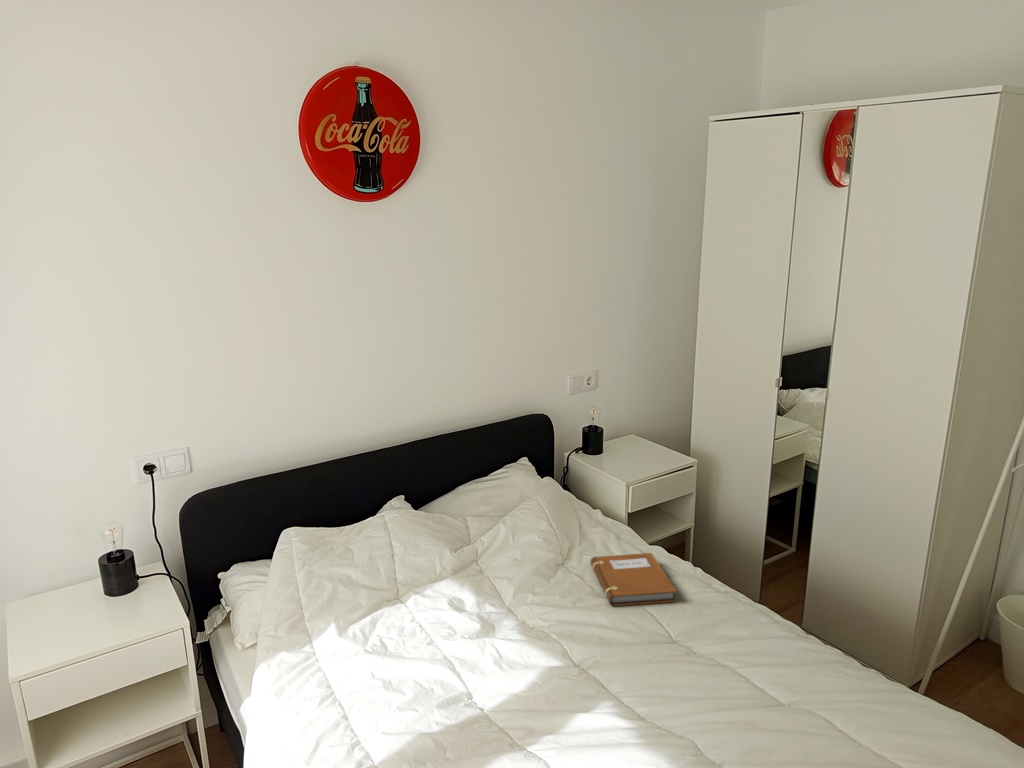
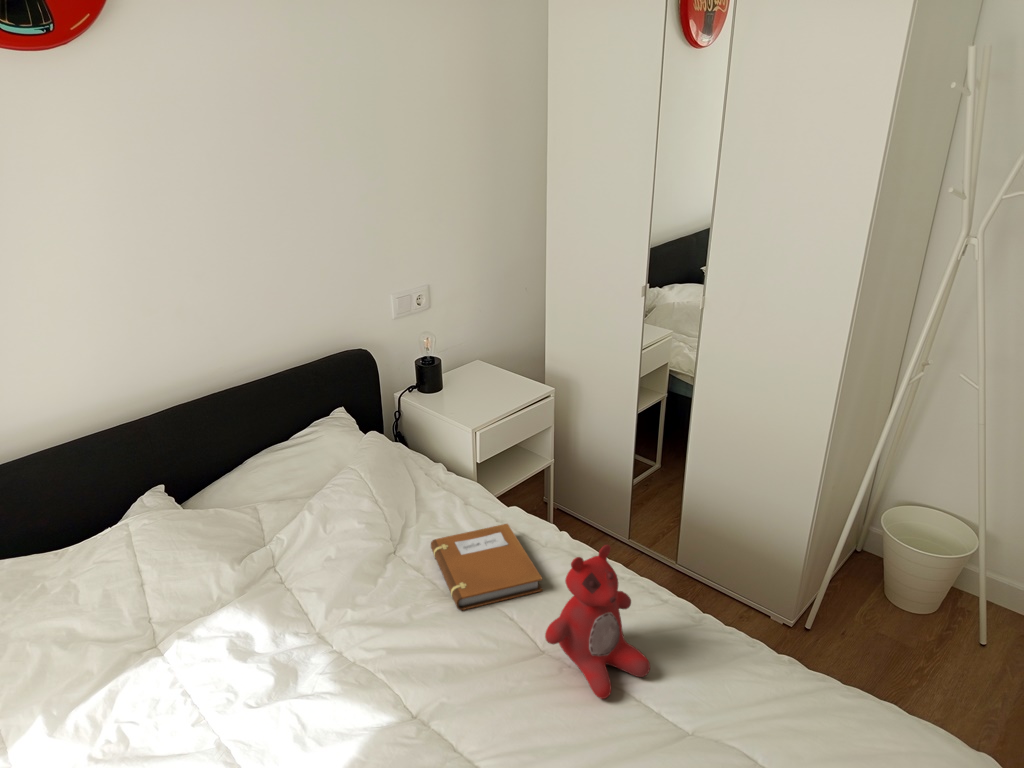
stuffed bear: none [676,557,757,672] -> present [545,545,650,699]

